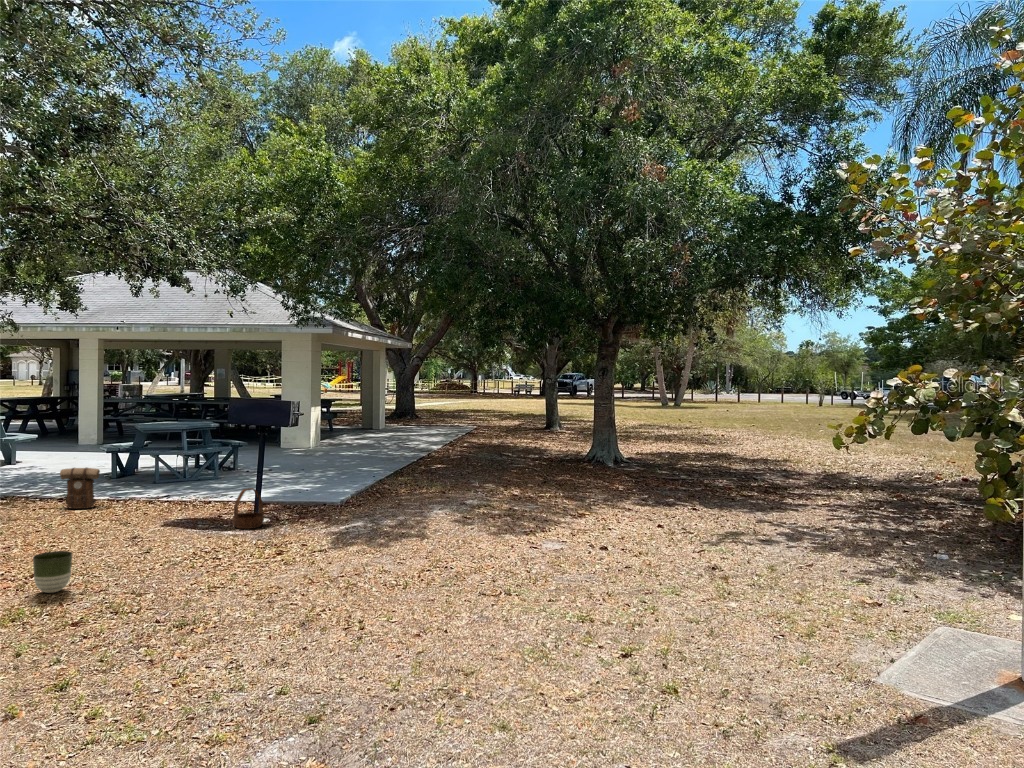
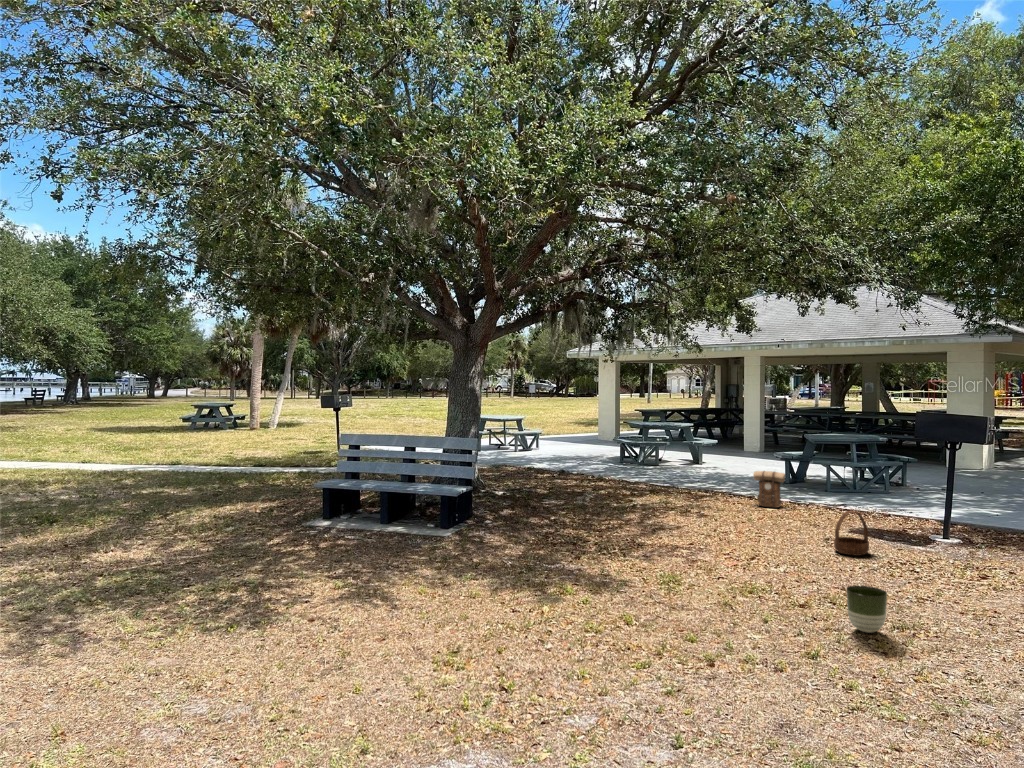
basket: present [233,488,264,529] -> present [834,511,869,556]
planter: present [33,551,72,593] -> present [847,586,887,633]

